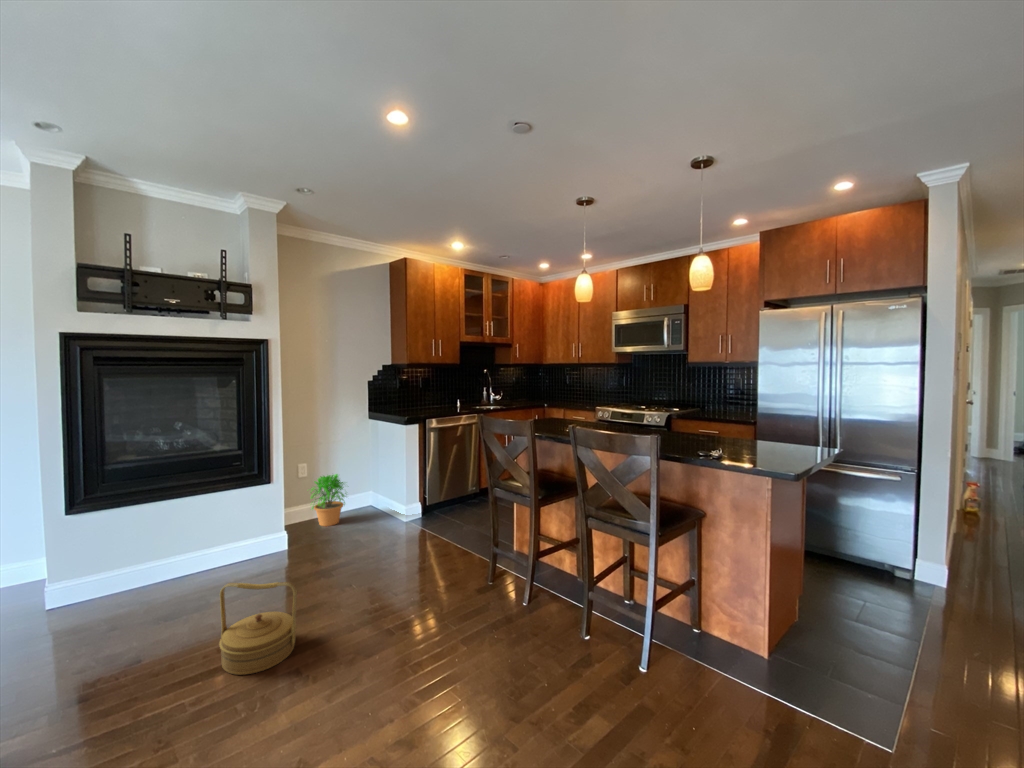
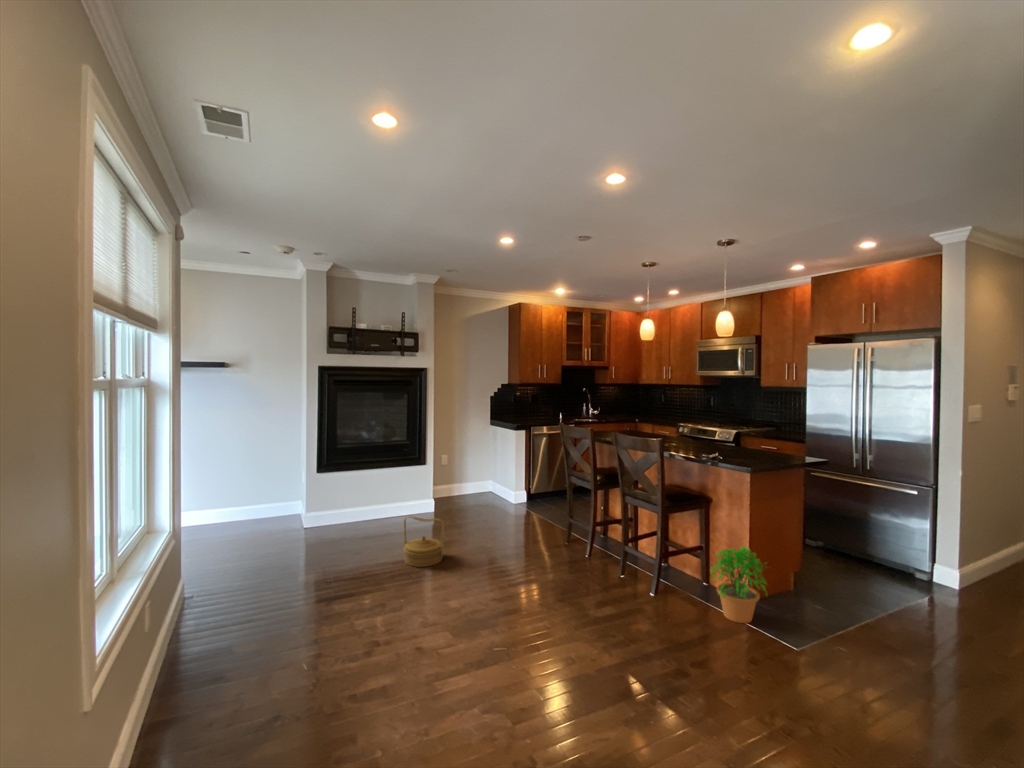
potted plant: present [311,474,345,526] -> present [711,546,766,623]

